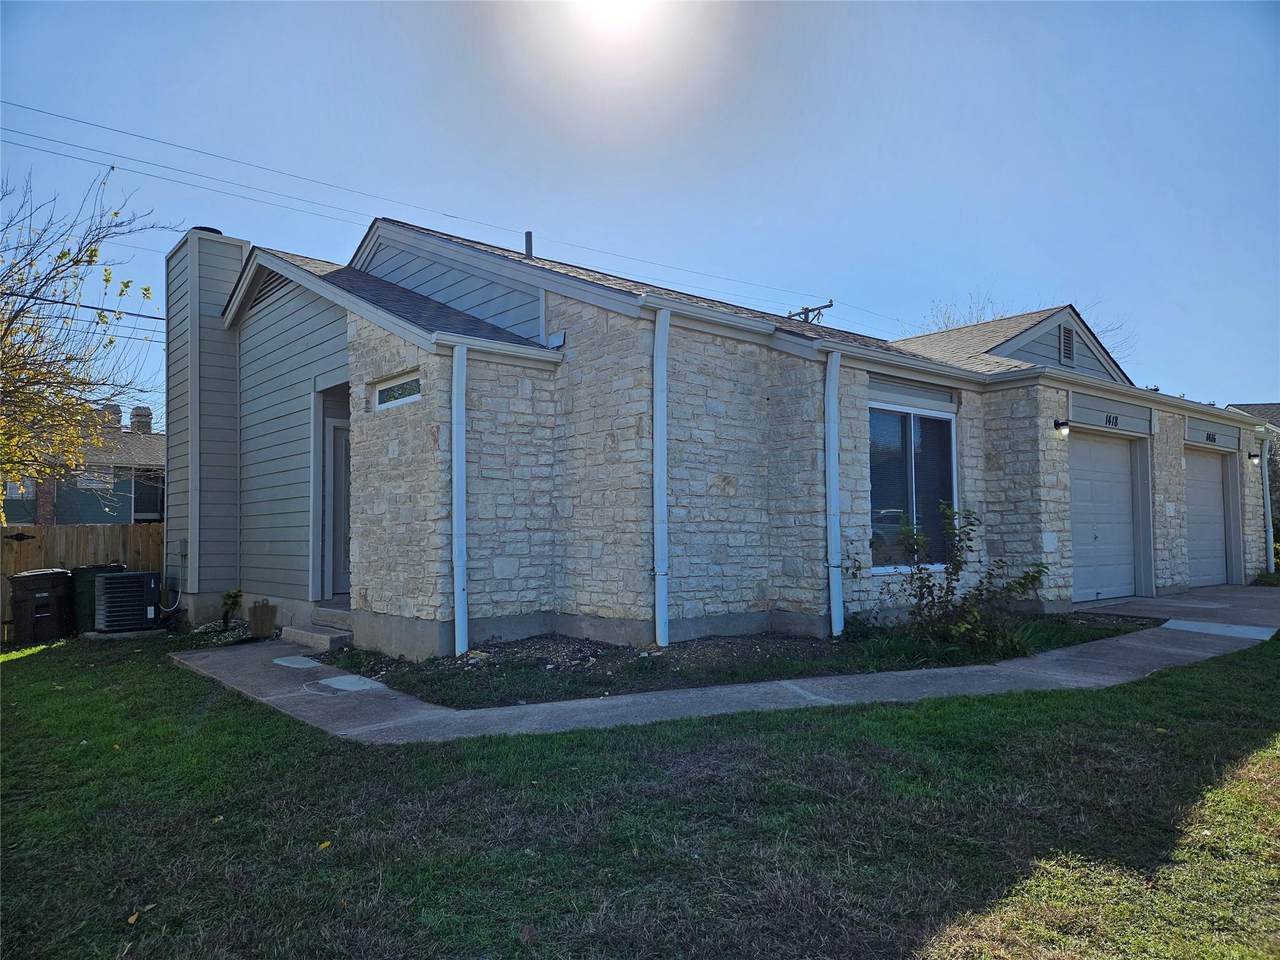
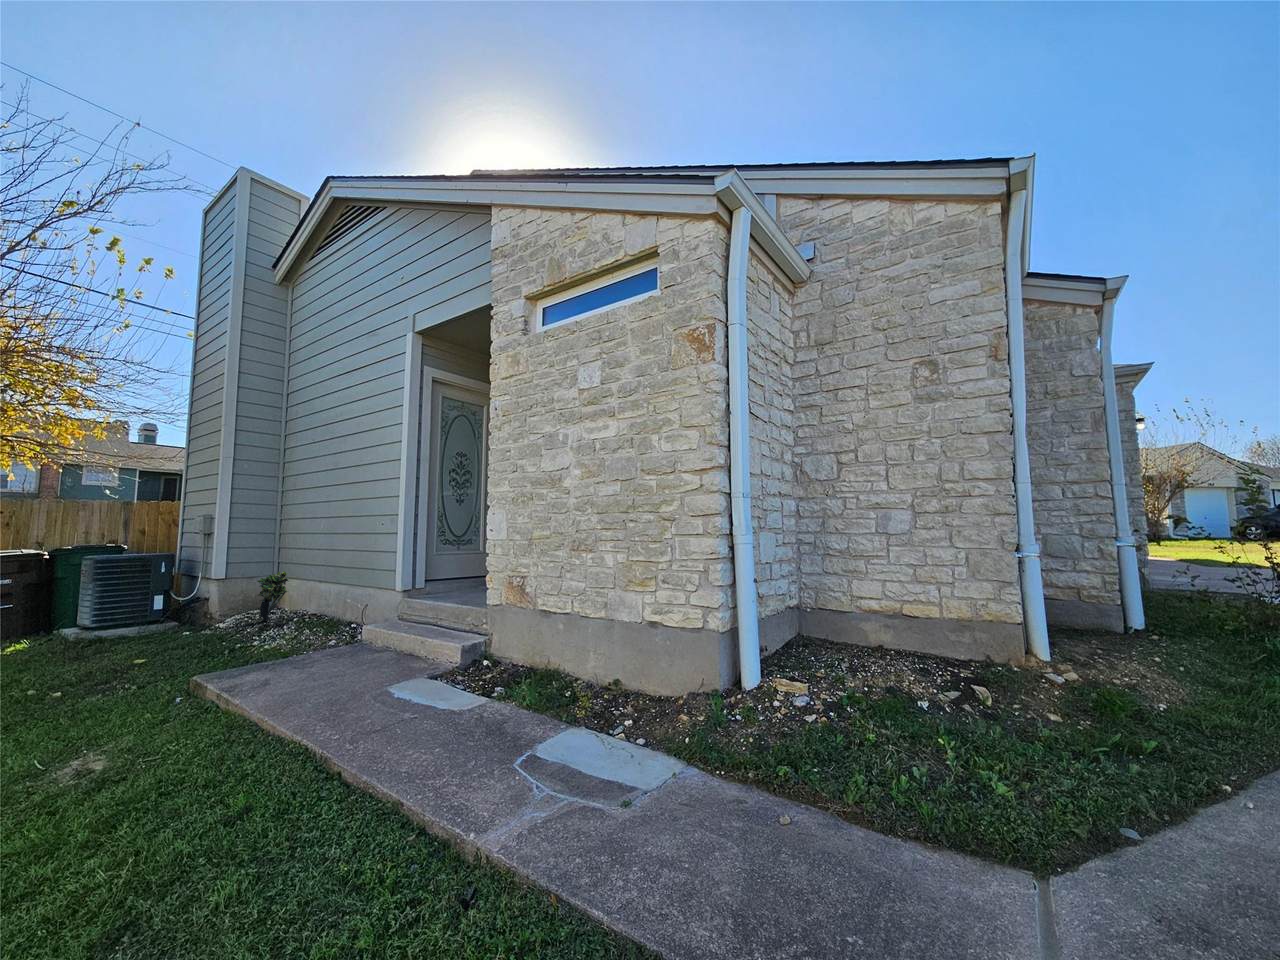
bucket: present [247,599,278,638] -> none [304,585,345,635]

